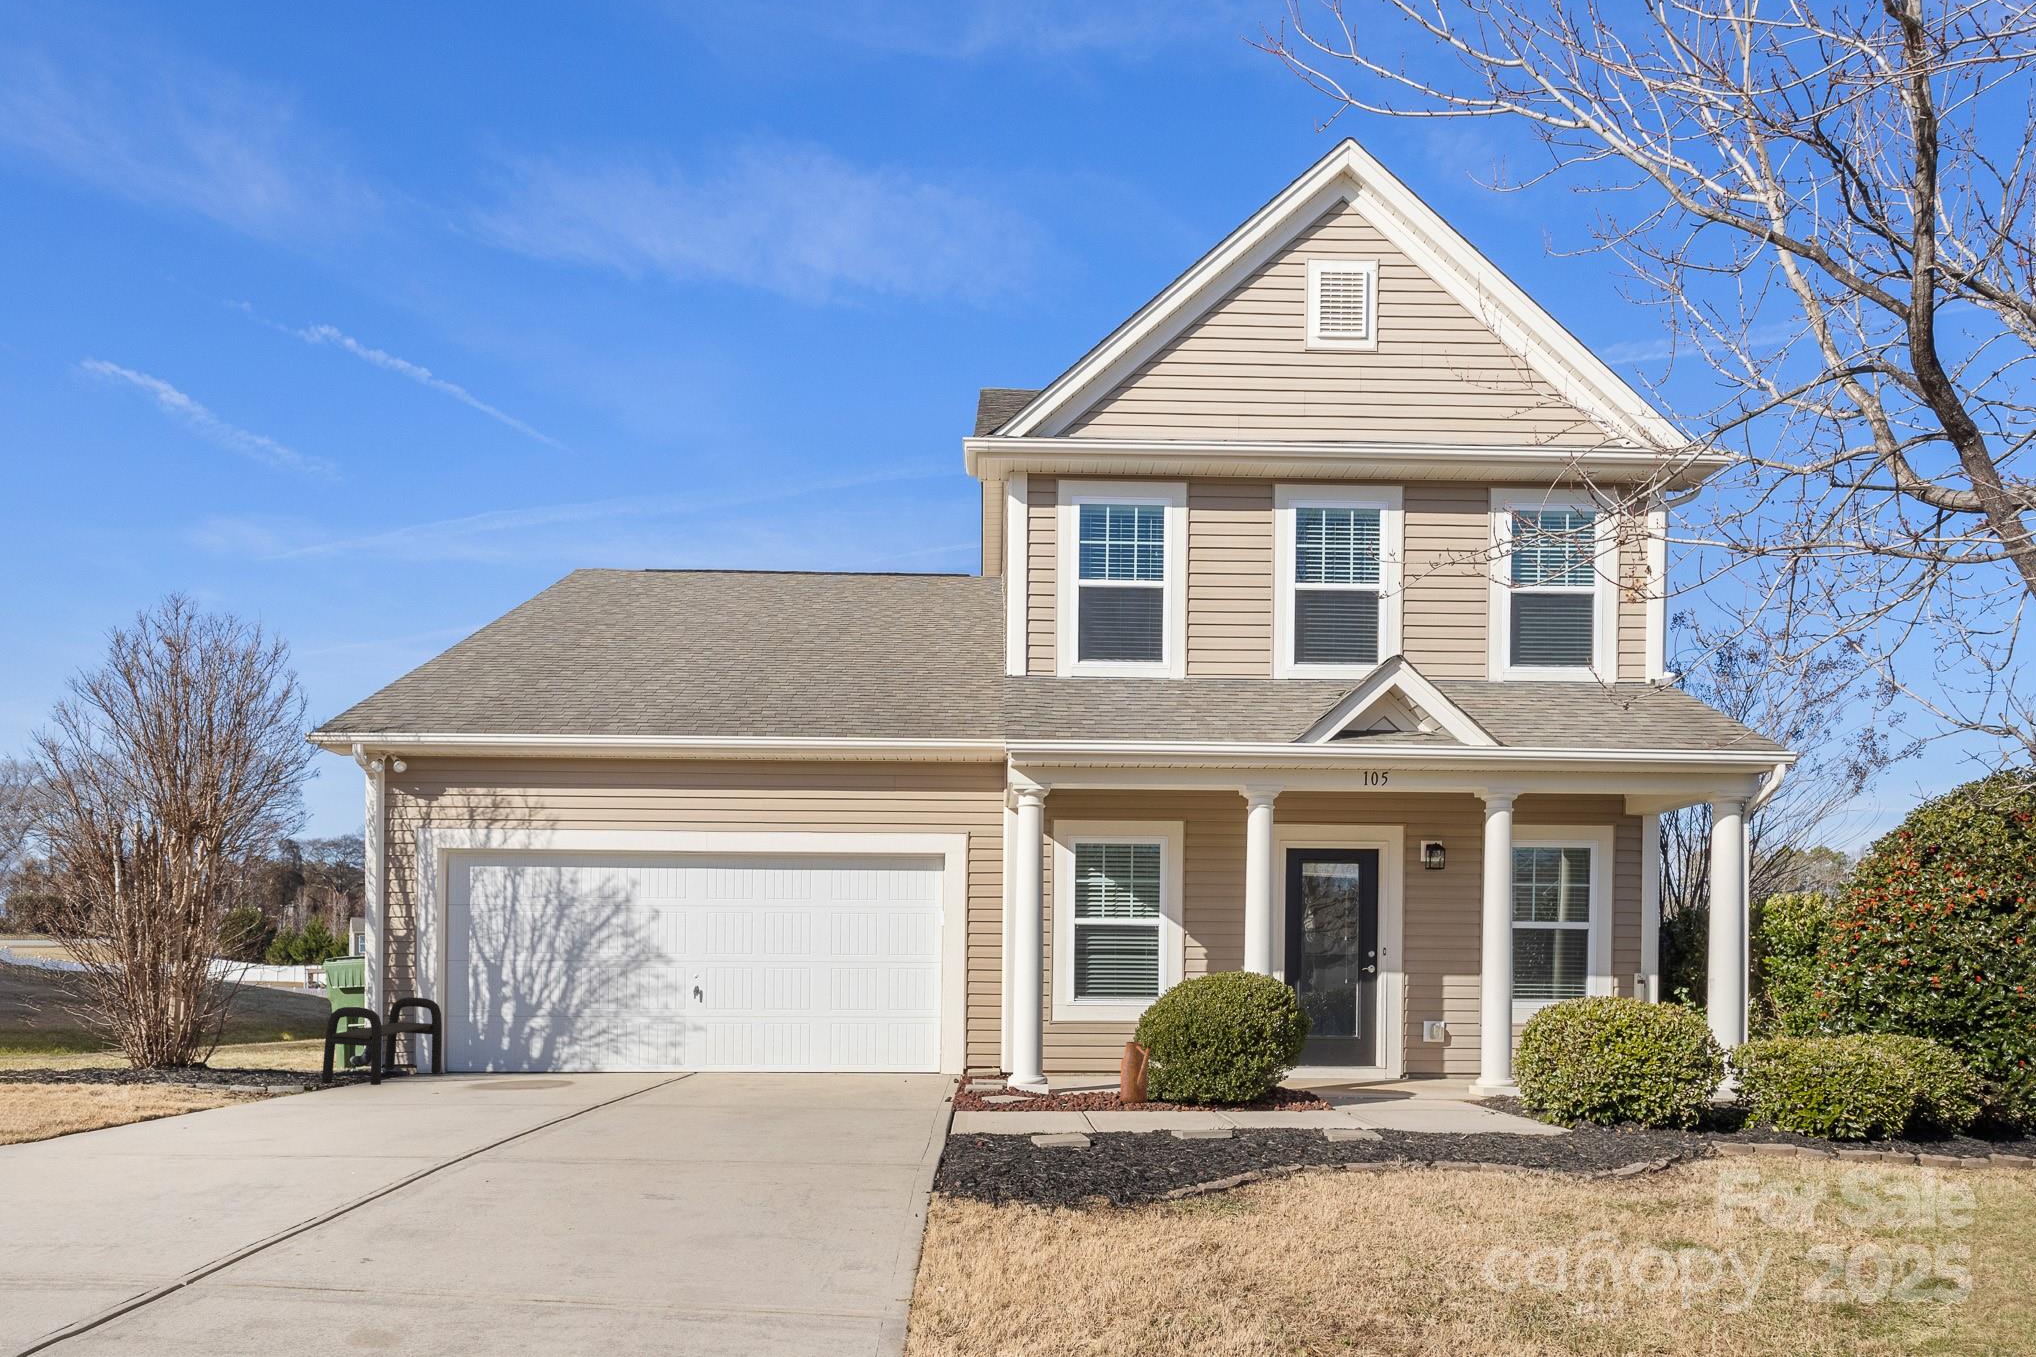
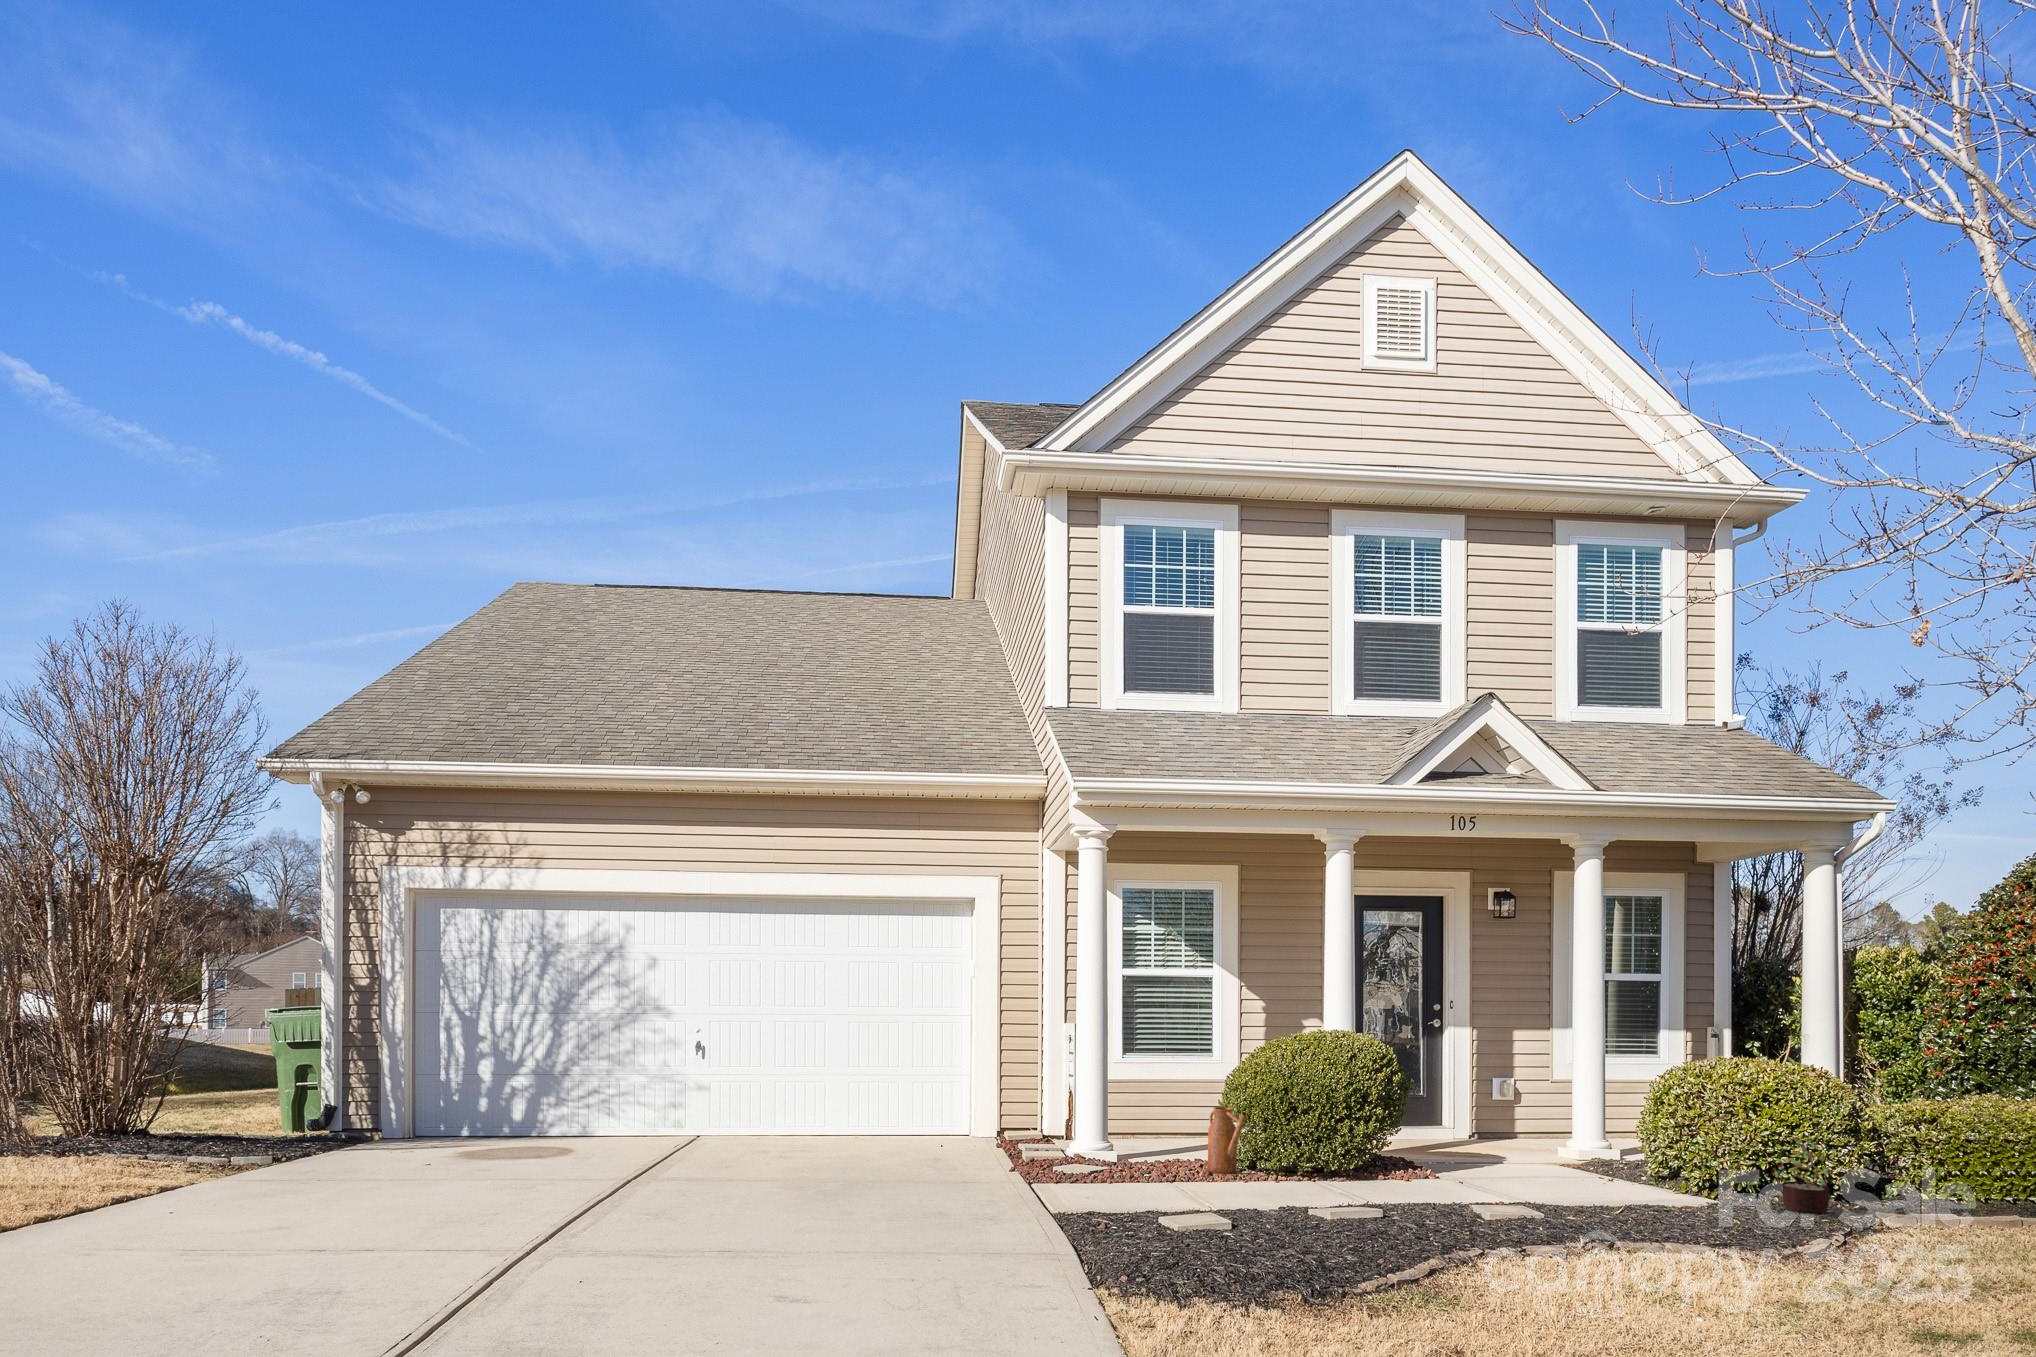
bench: present [322,997,442,1085] -> none [281,1057,411,1162]
decorative plant: none [1637,1063,1693,1142] -> present [1772,1137,1831,1214]

